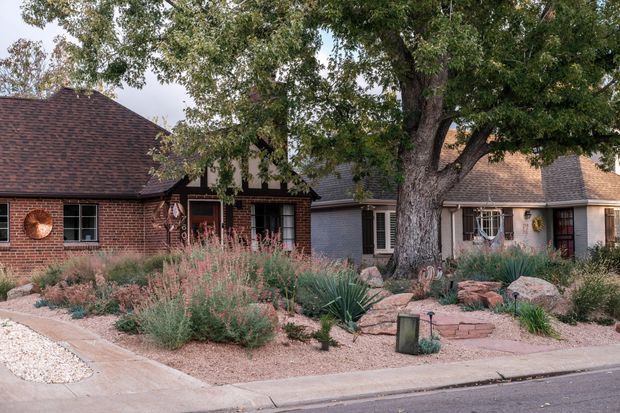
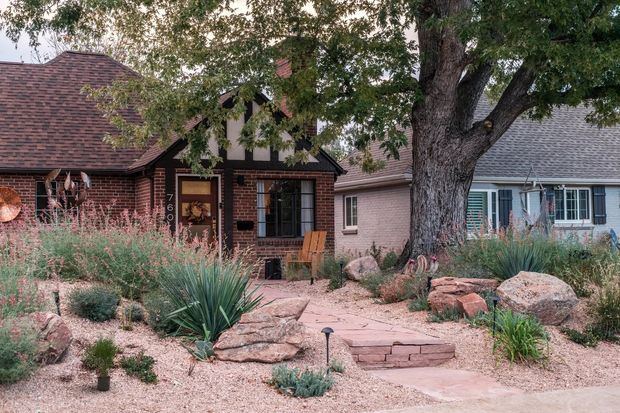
storage box: present [395,313,420,354] -> none [228,332,277,401]

